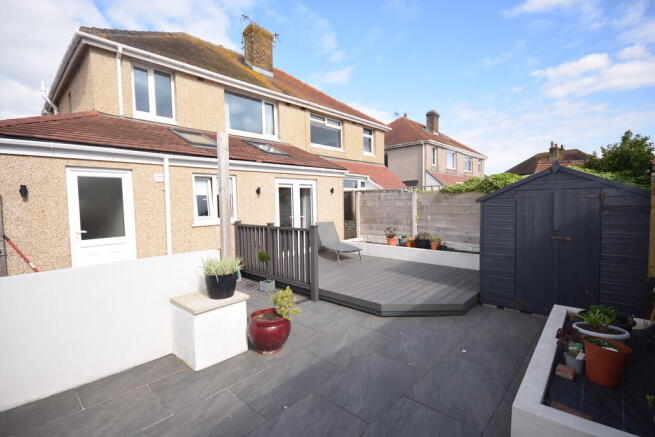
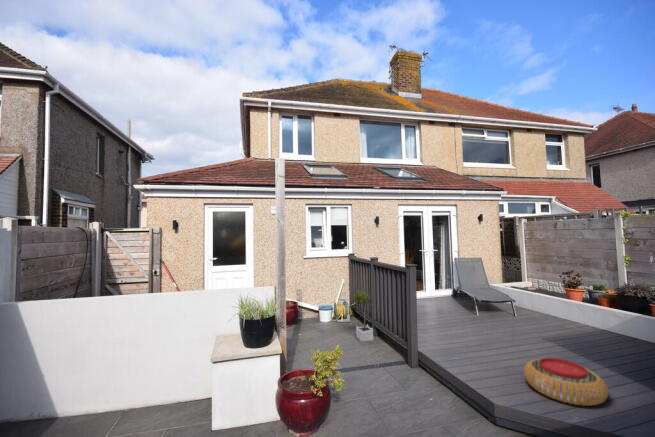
pouf: none [385,273,423,293] -> present [524,358,608,406]

